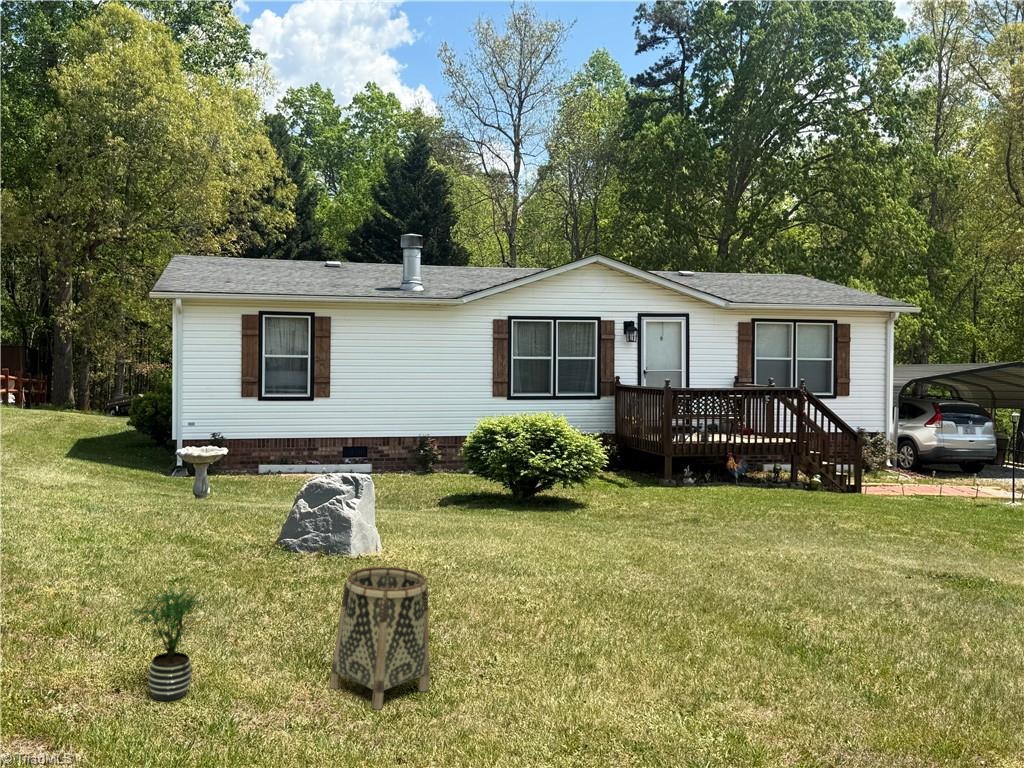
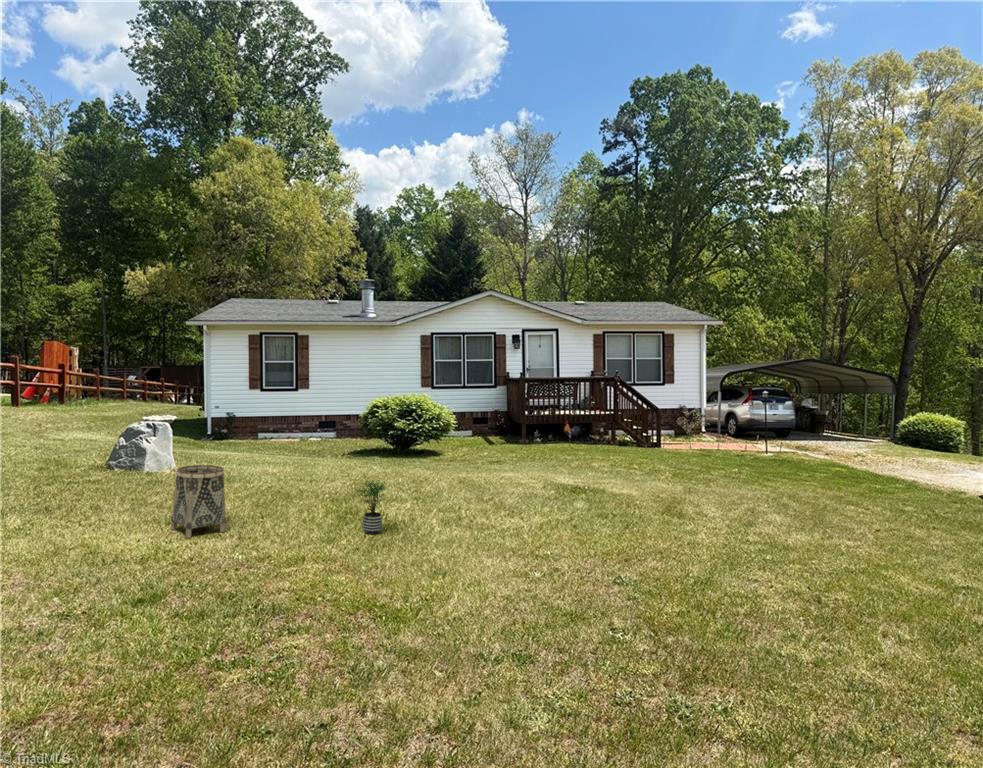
potted plant: present [128,587,207,701] -> present [354,481,386,534]

